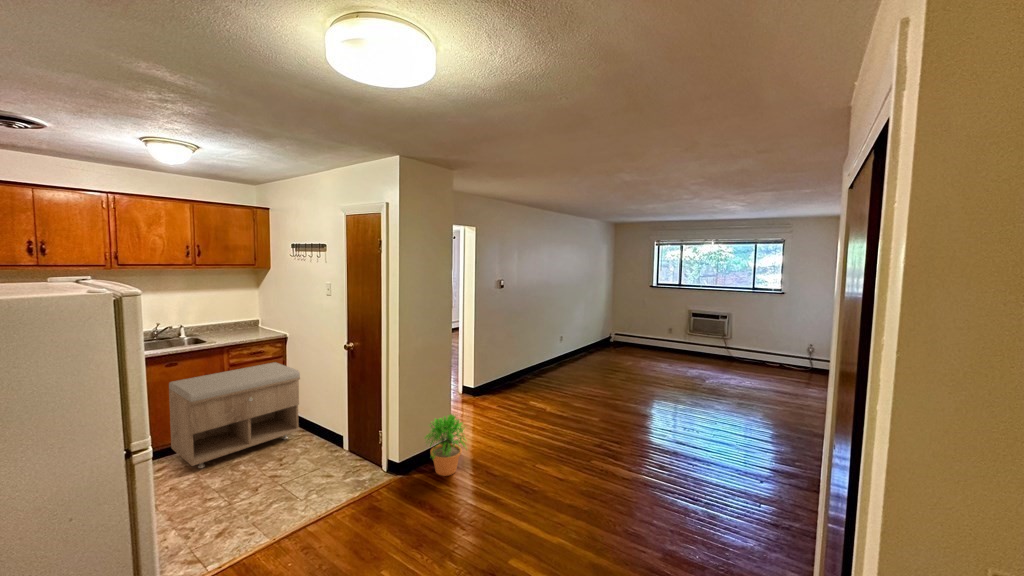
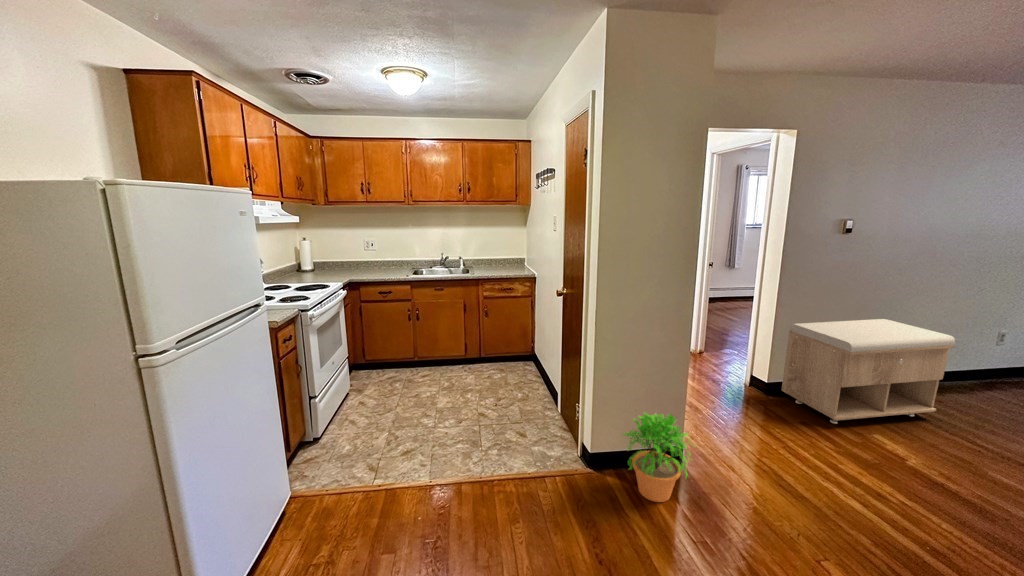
storage bench: present [169,362,300,468] -> present [781,319,955,424]

